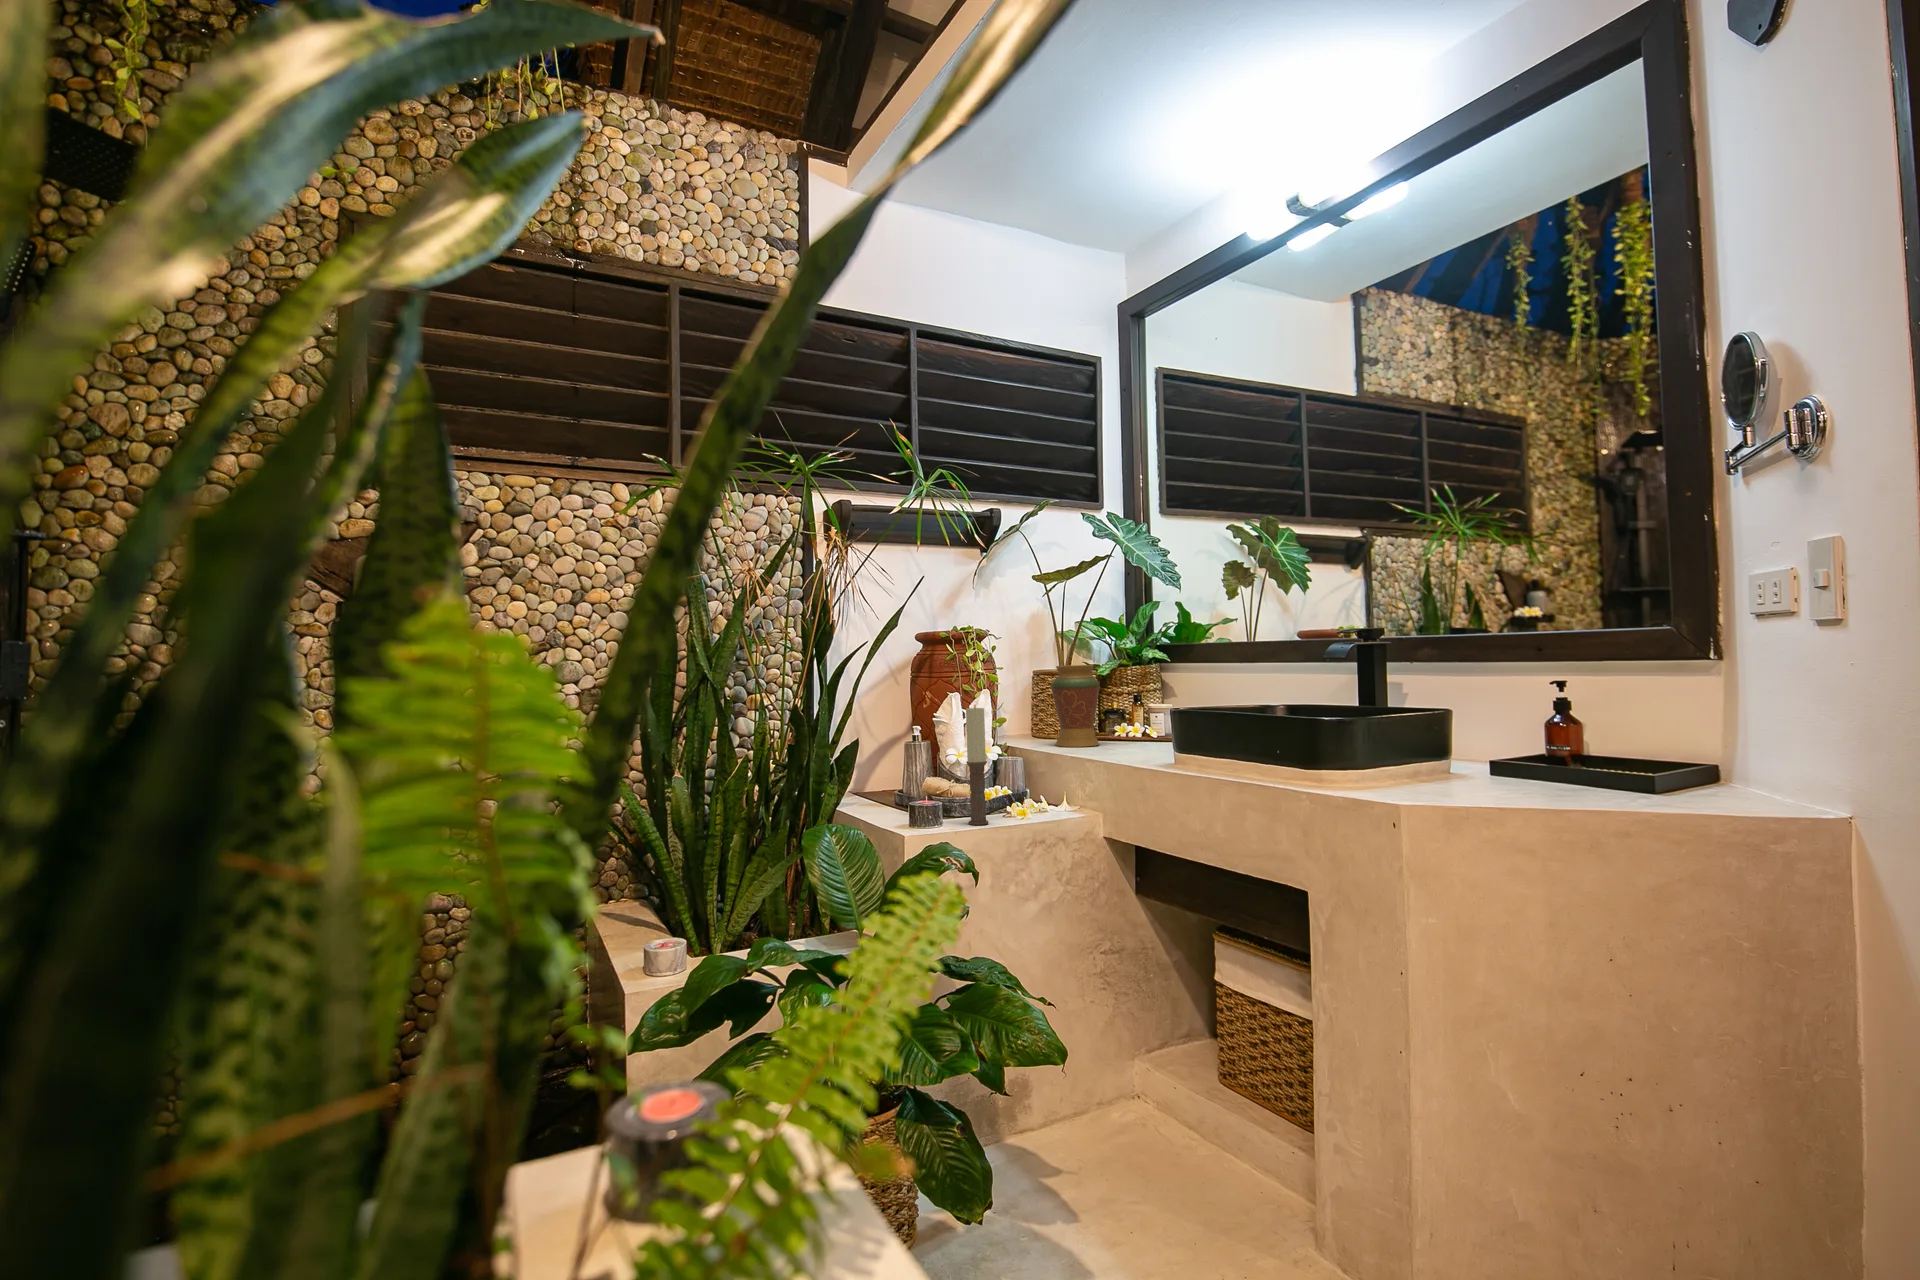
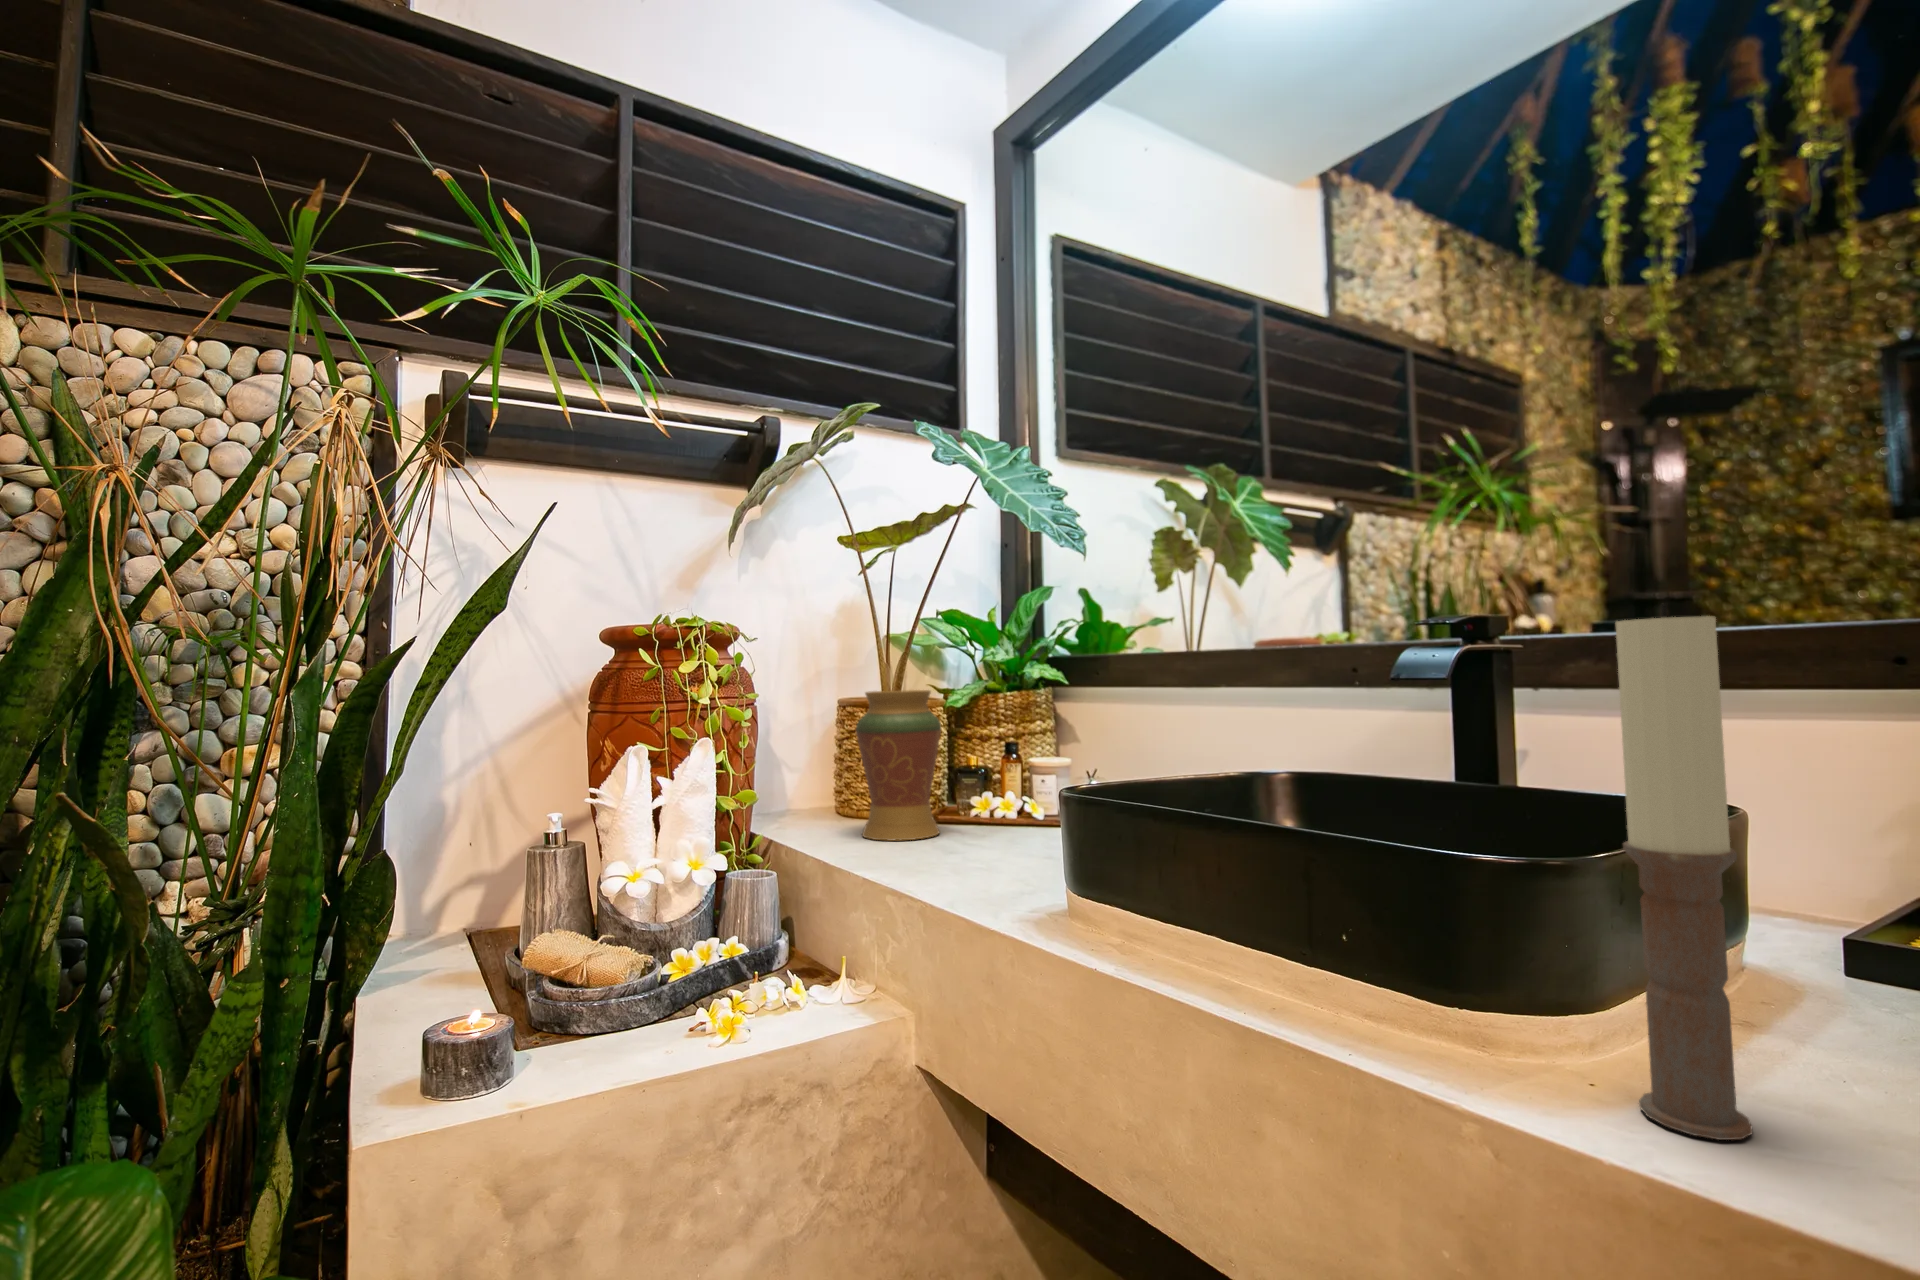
candle: present [966,705,989,825] -> present [1616,603,1752,1140]

